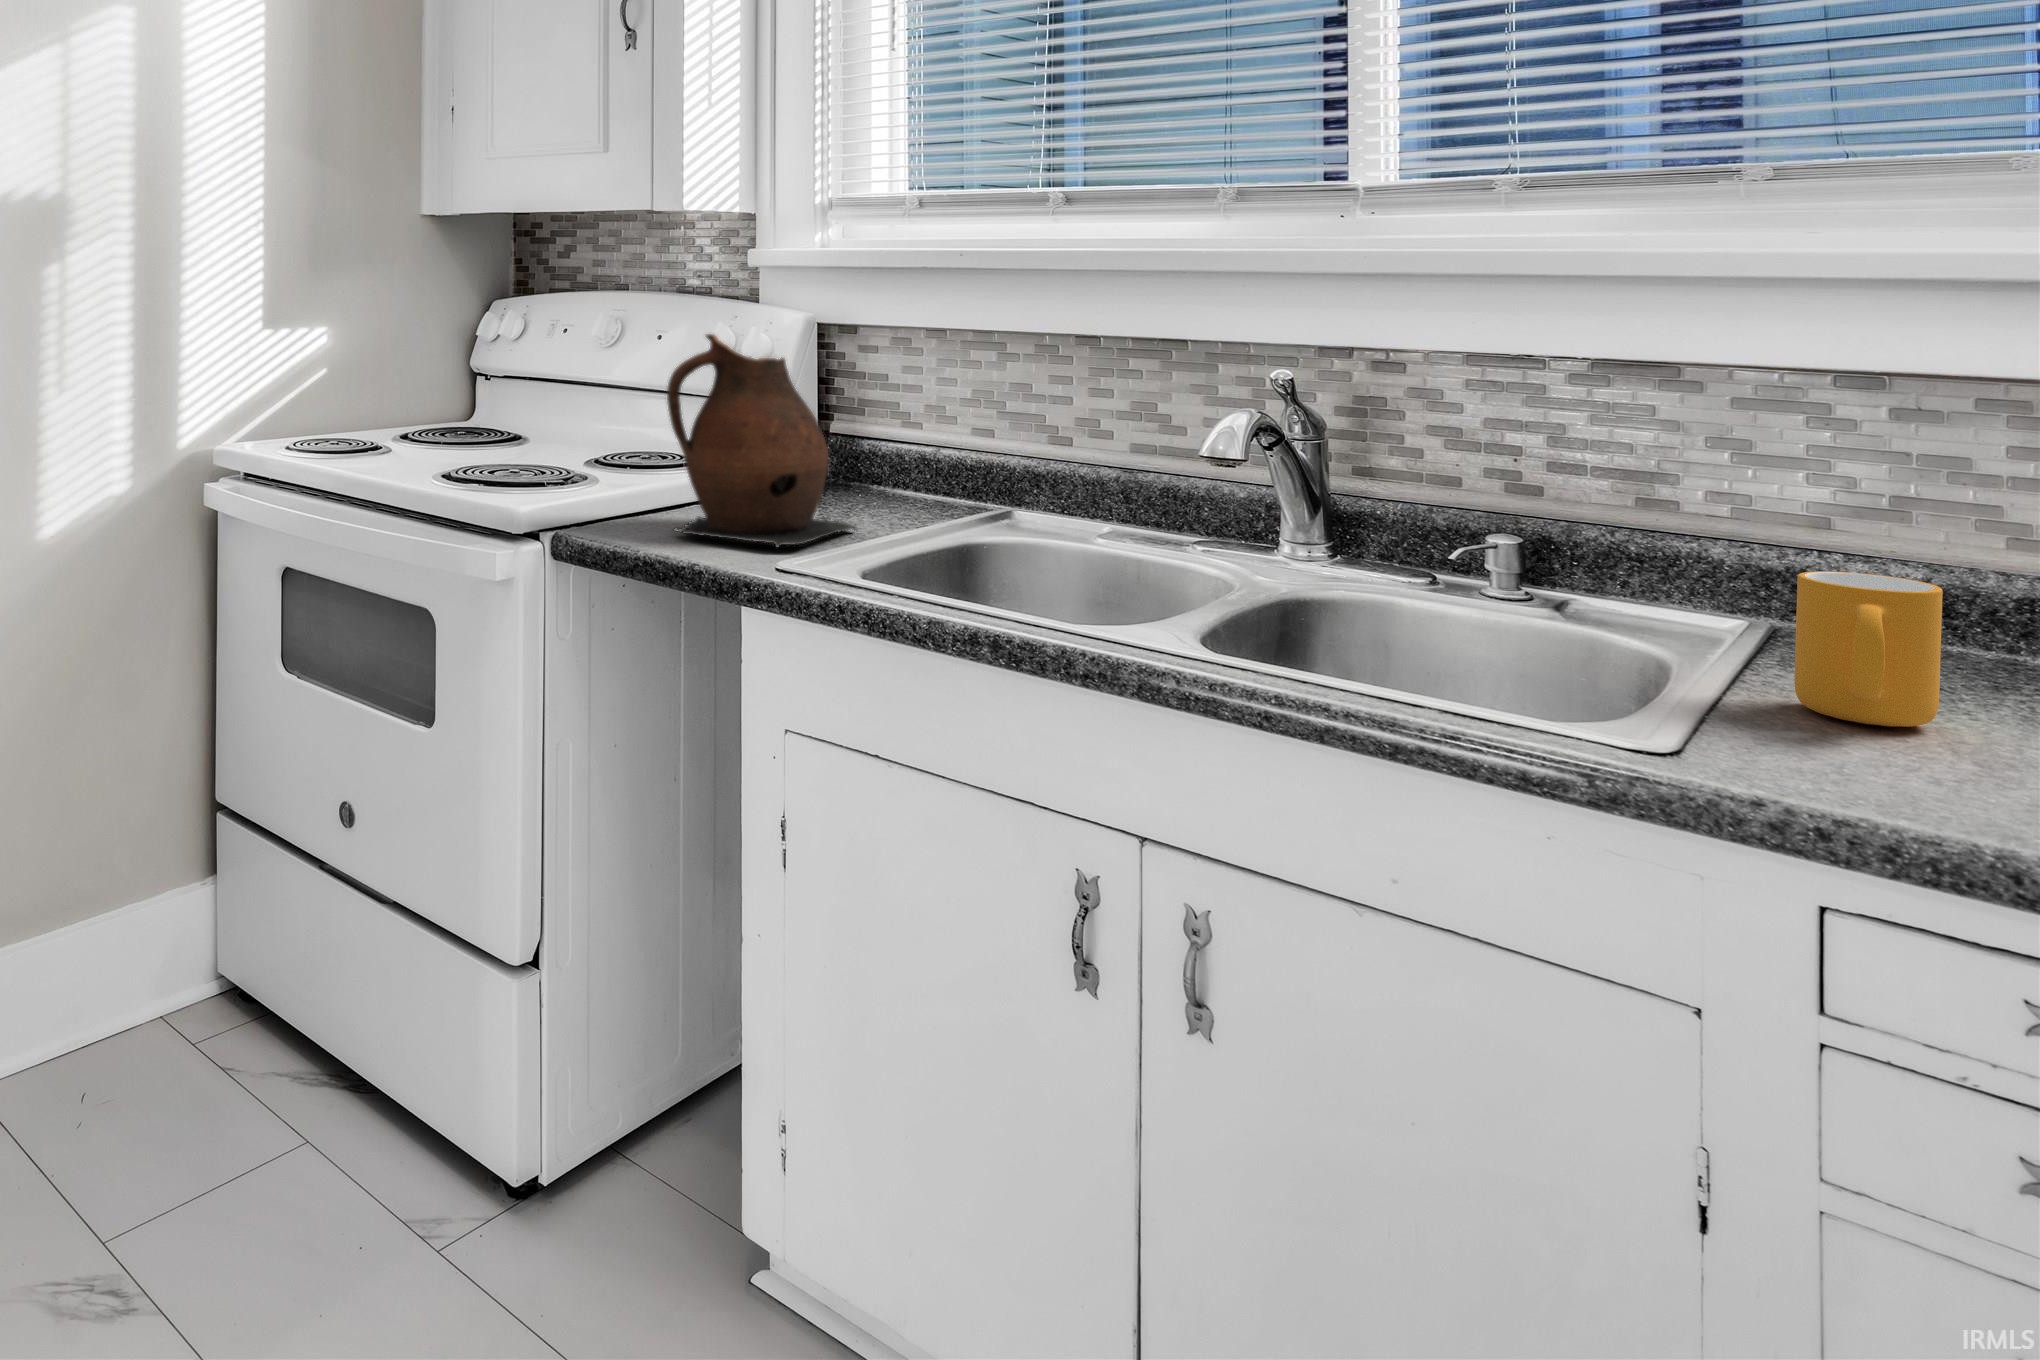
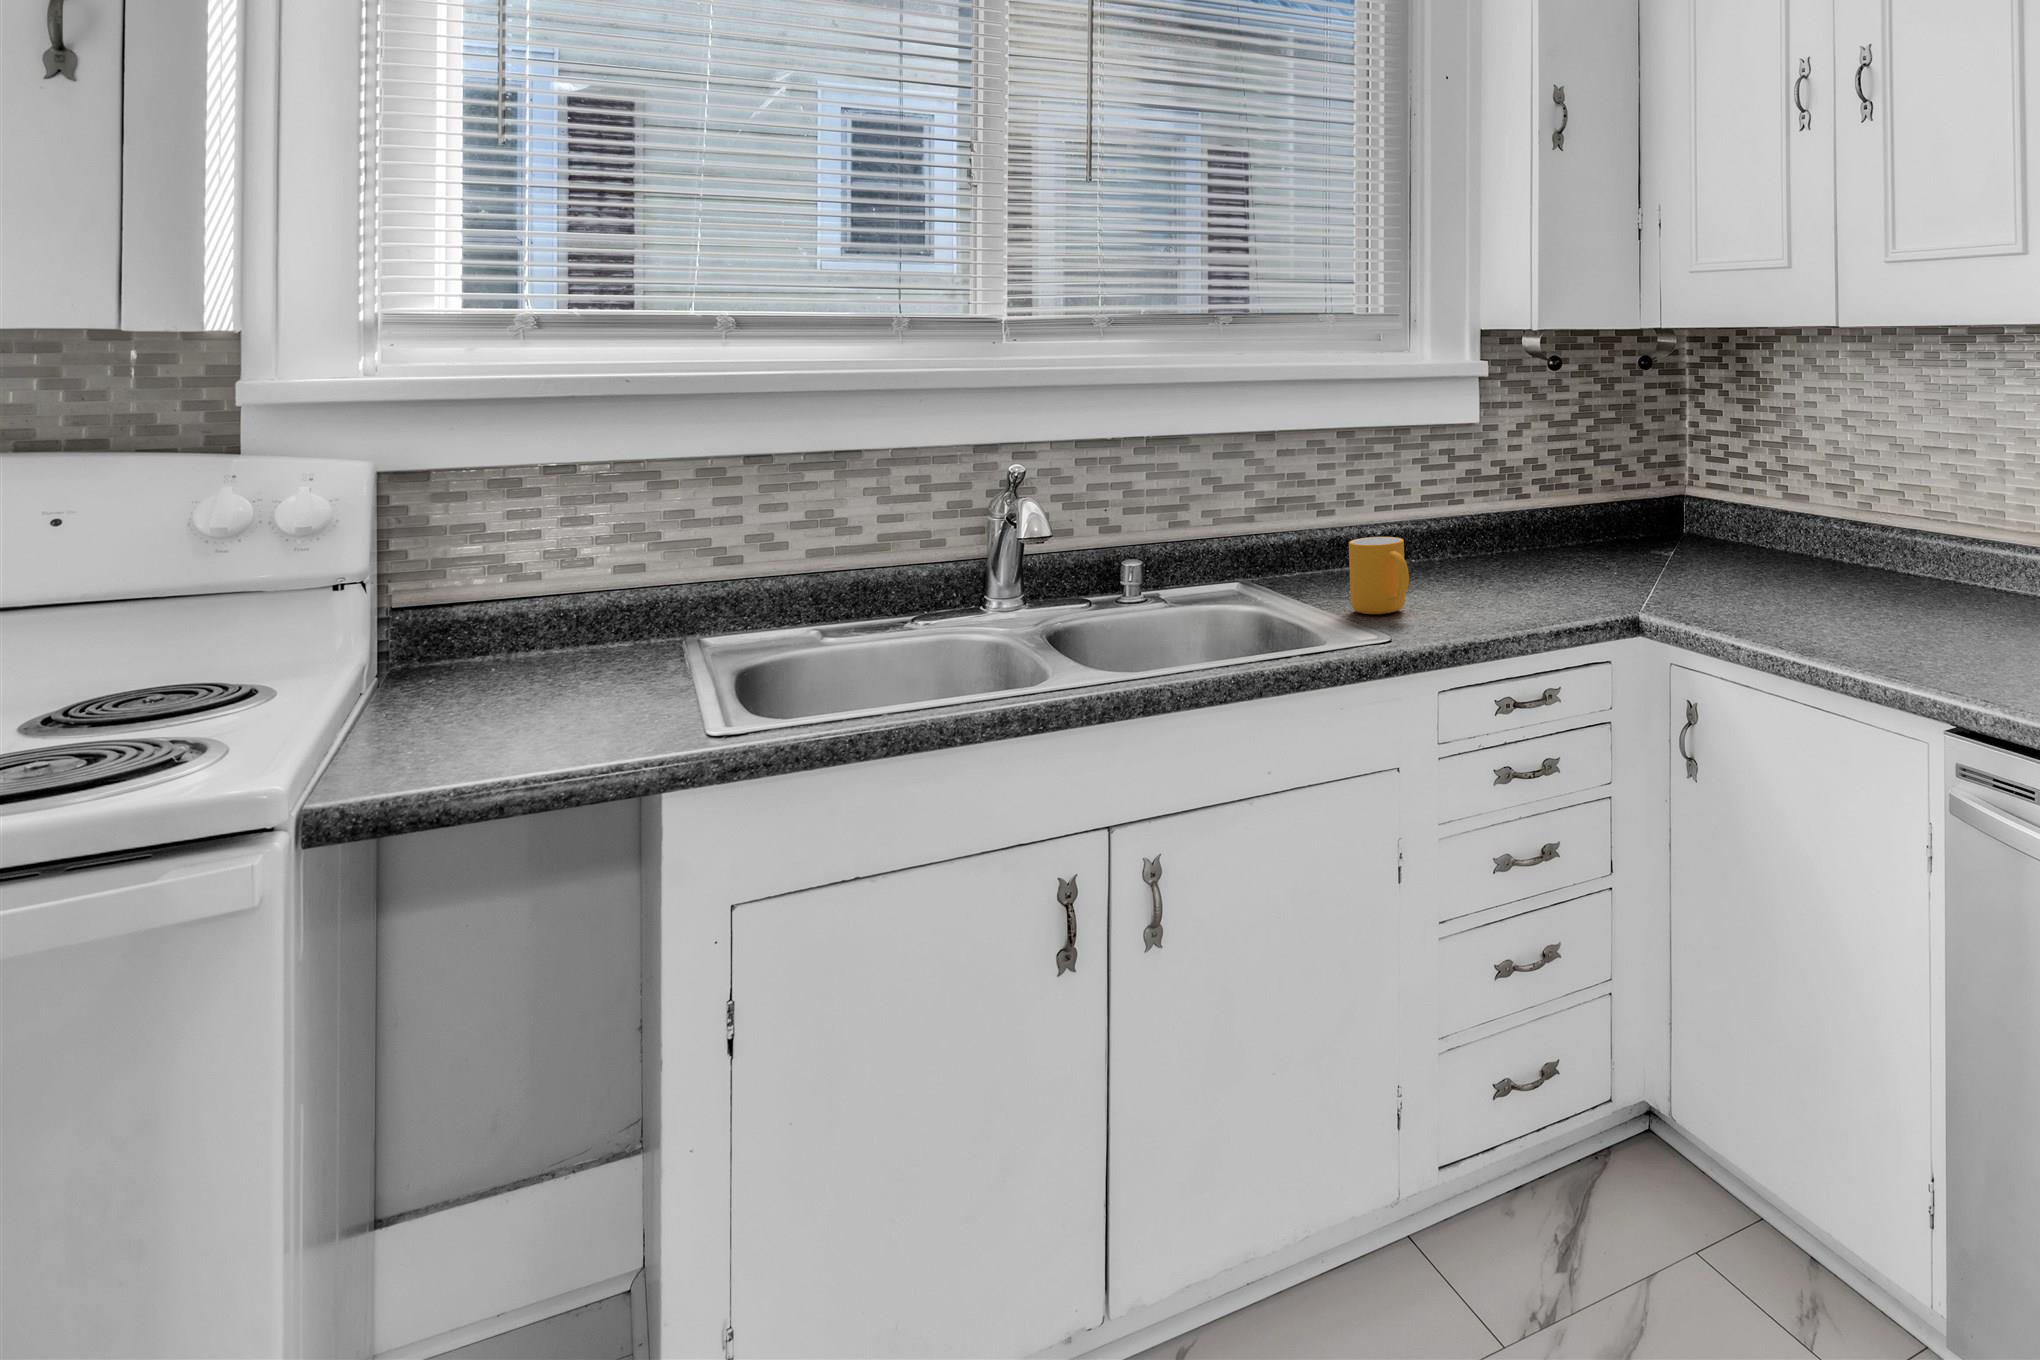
ceramic pitcher: present [667,334,857,548] -> none [438,500,677,746]

